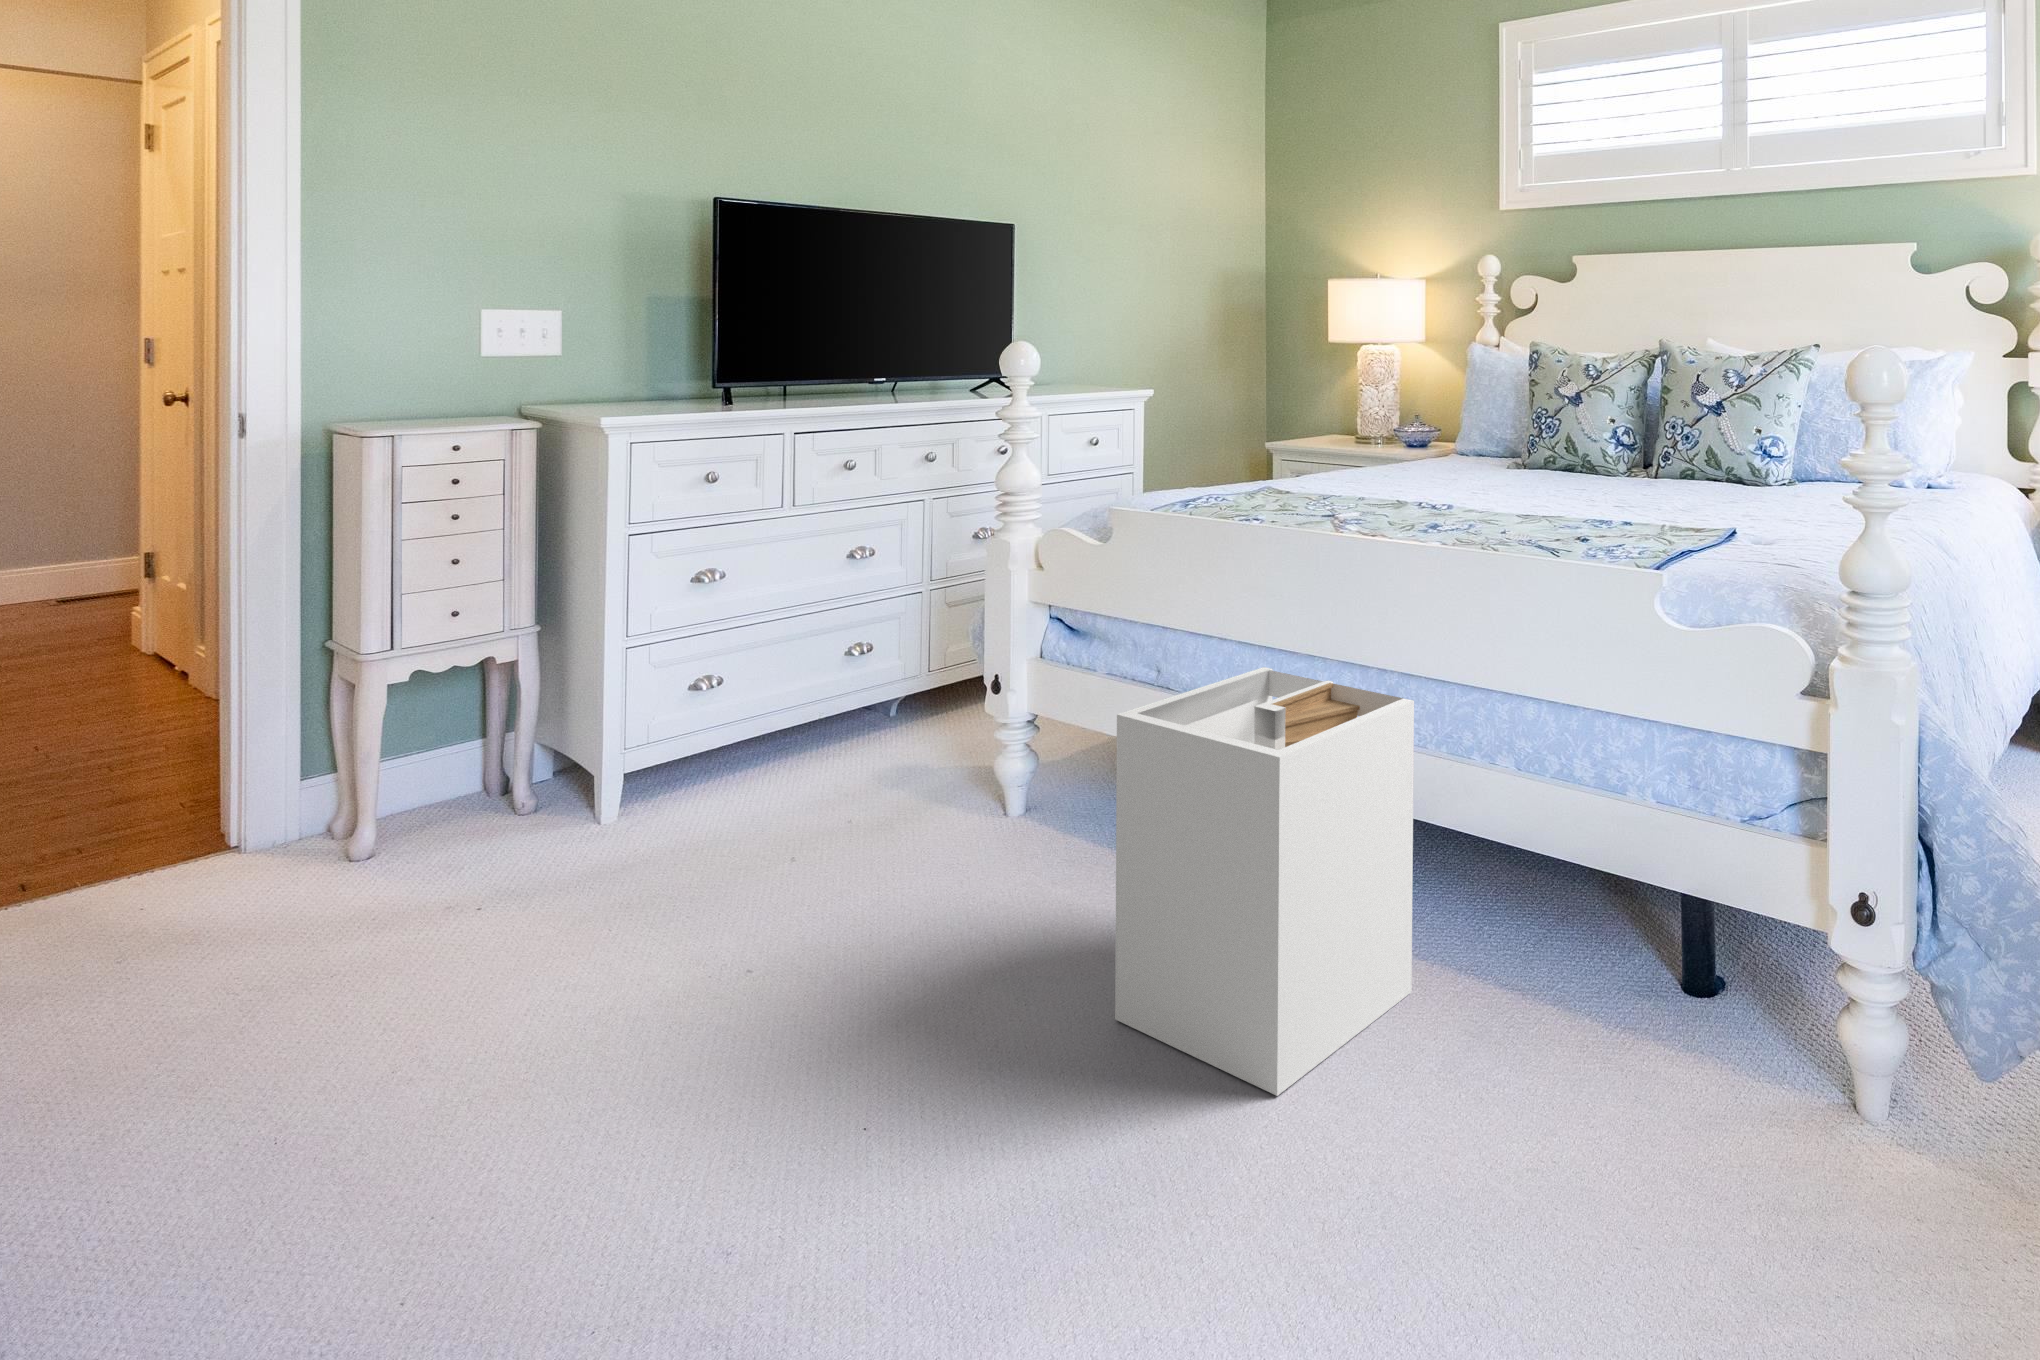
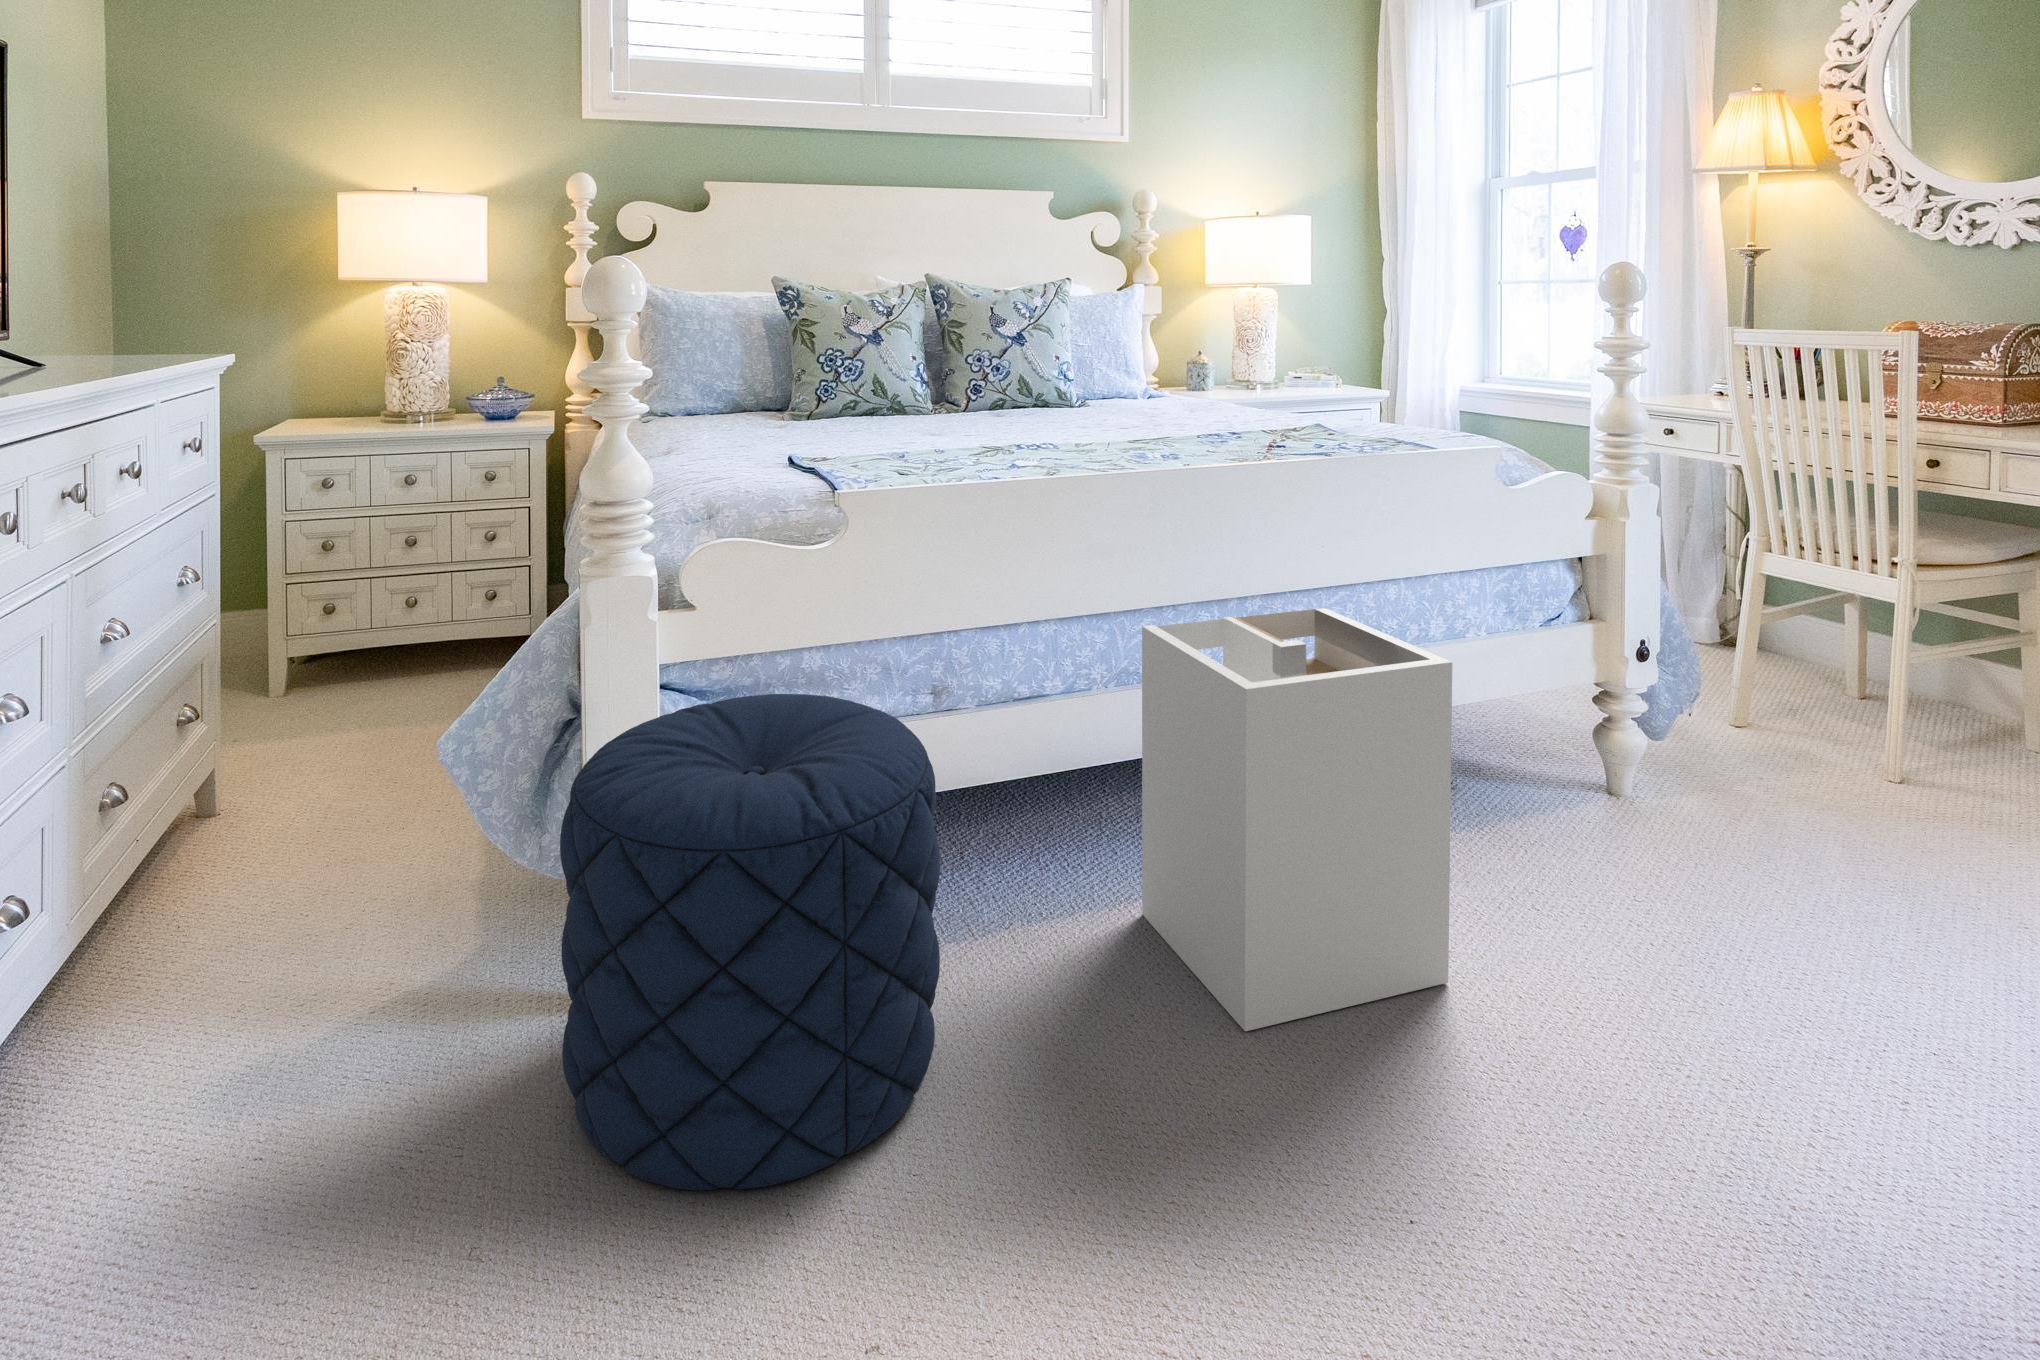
pouf: none [821,637,1088,933] -> present [560,694,940,1191]

